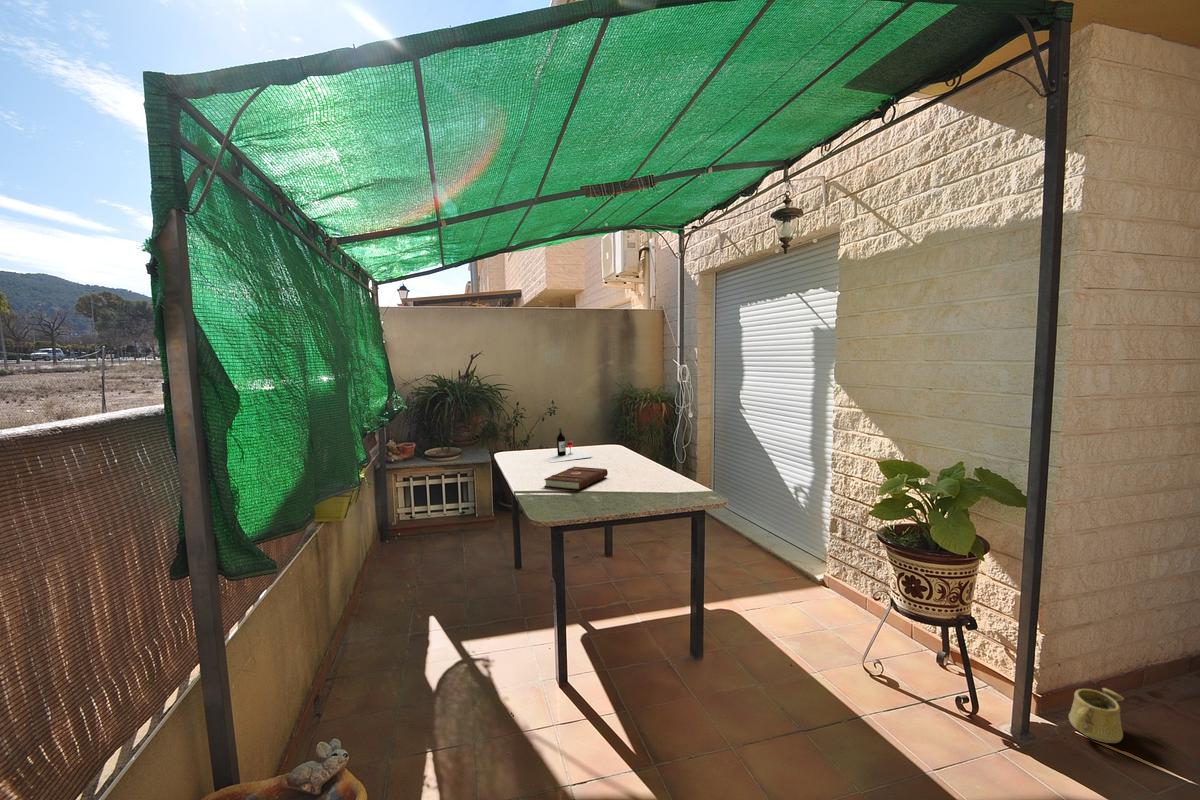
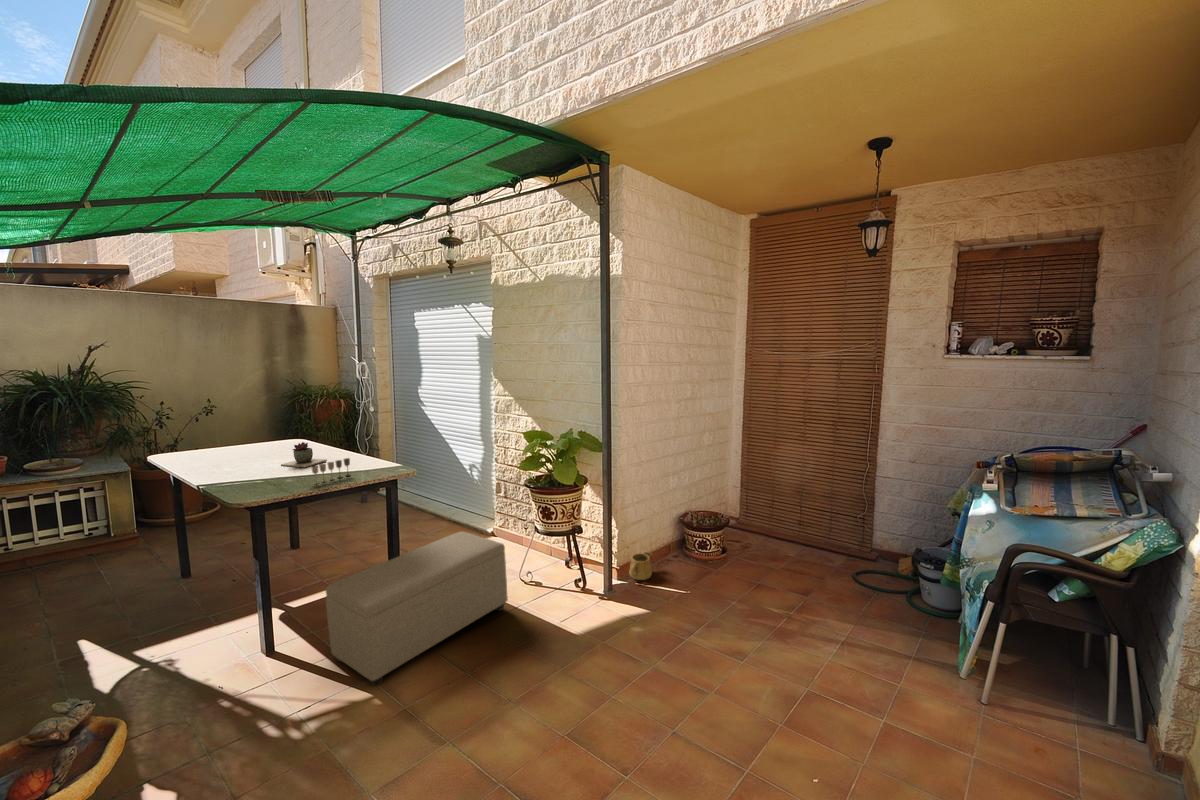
wine bottle: present [547,428,591,462] -> none [205,430,276,466]
succulent plant: none [594,446,636,474] -> present [281,442,327,467]
book: present [544,467,608,490] -> none [229,464,299,487]
wine glass: none [615,470,655,496] -> present [312,458,350,484]
ottoman: none [617,583,845,769] -> present [326,532,508,685]

